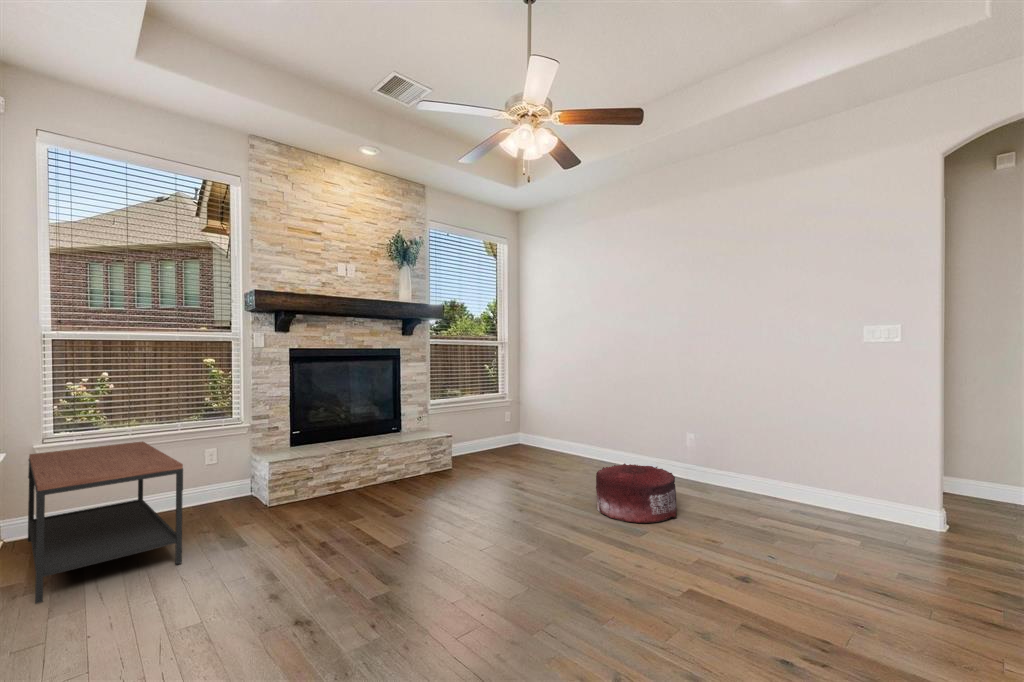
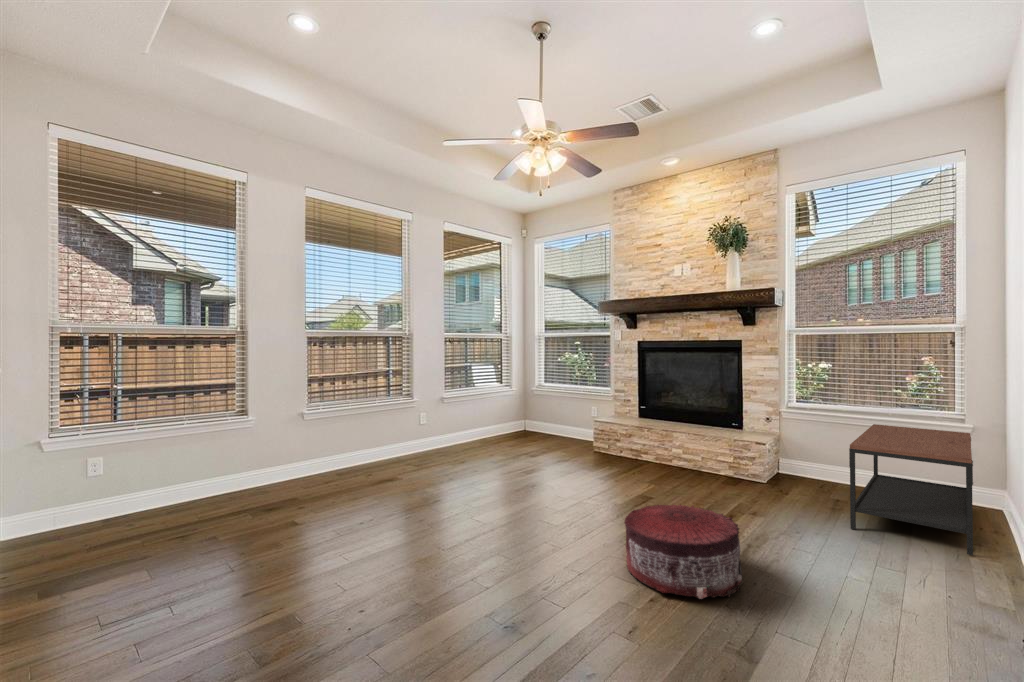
coffee table: present [28,442,183,604] -> present [849,424,973,555]

